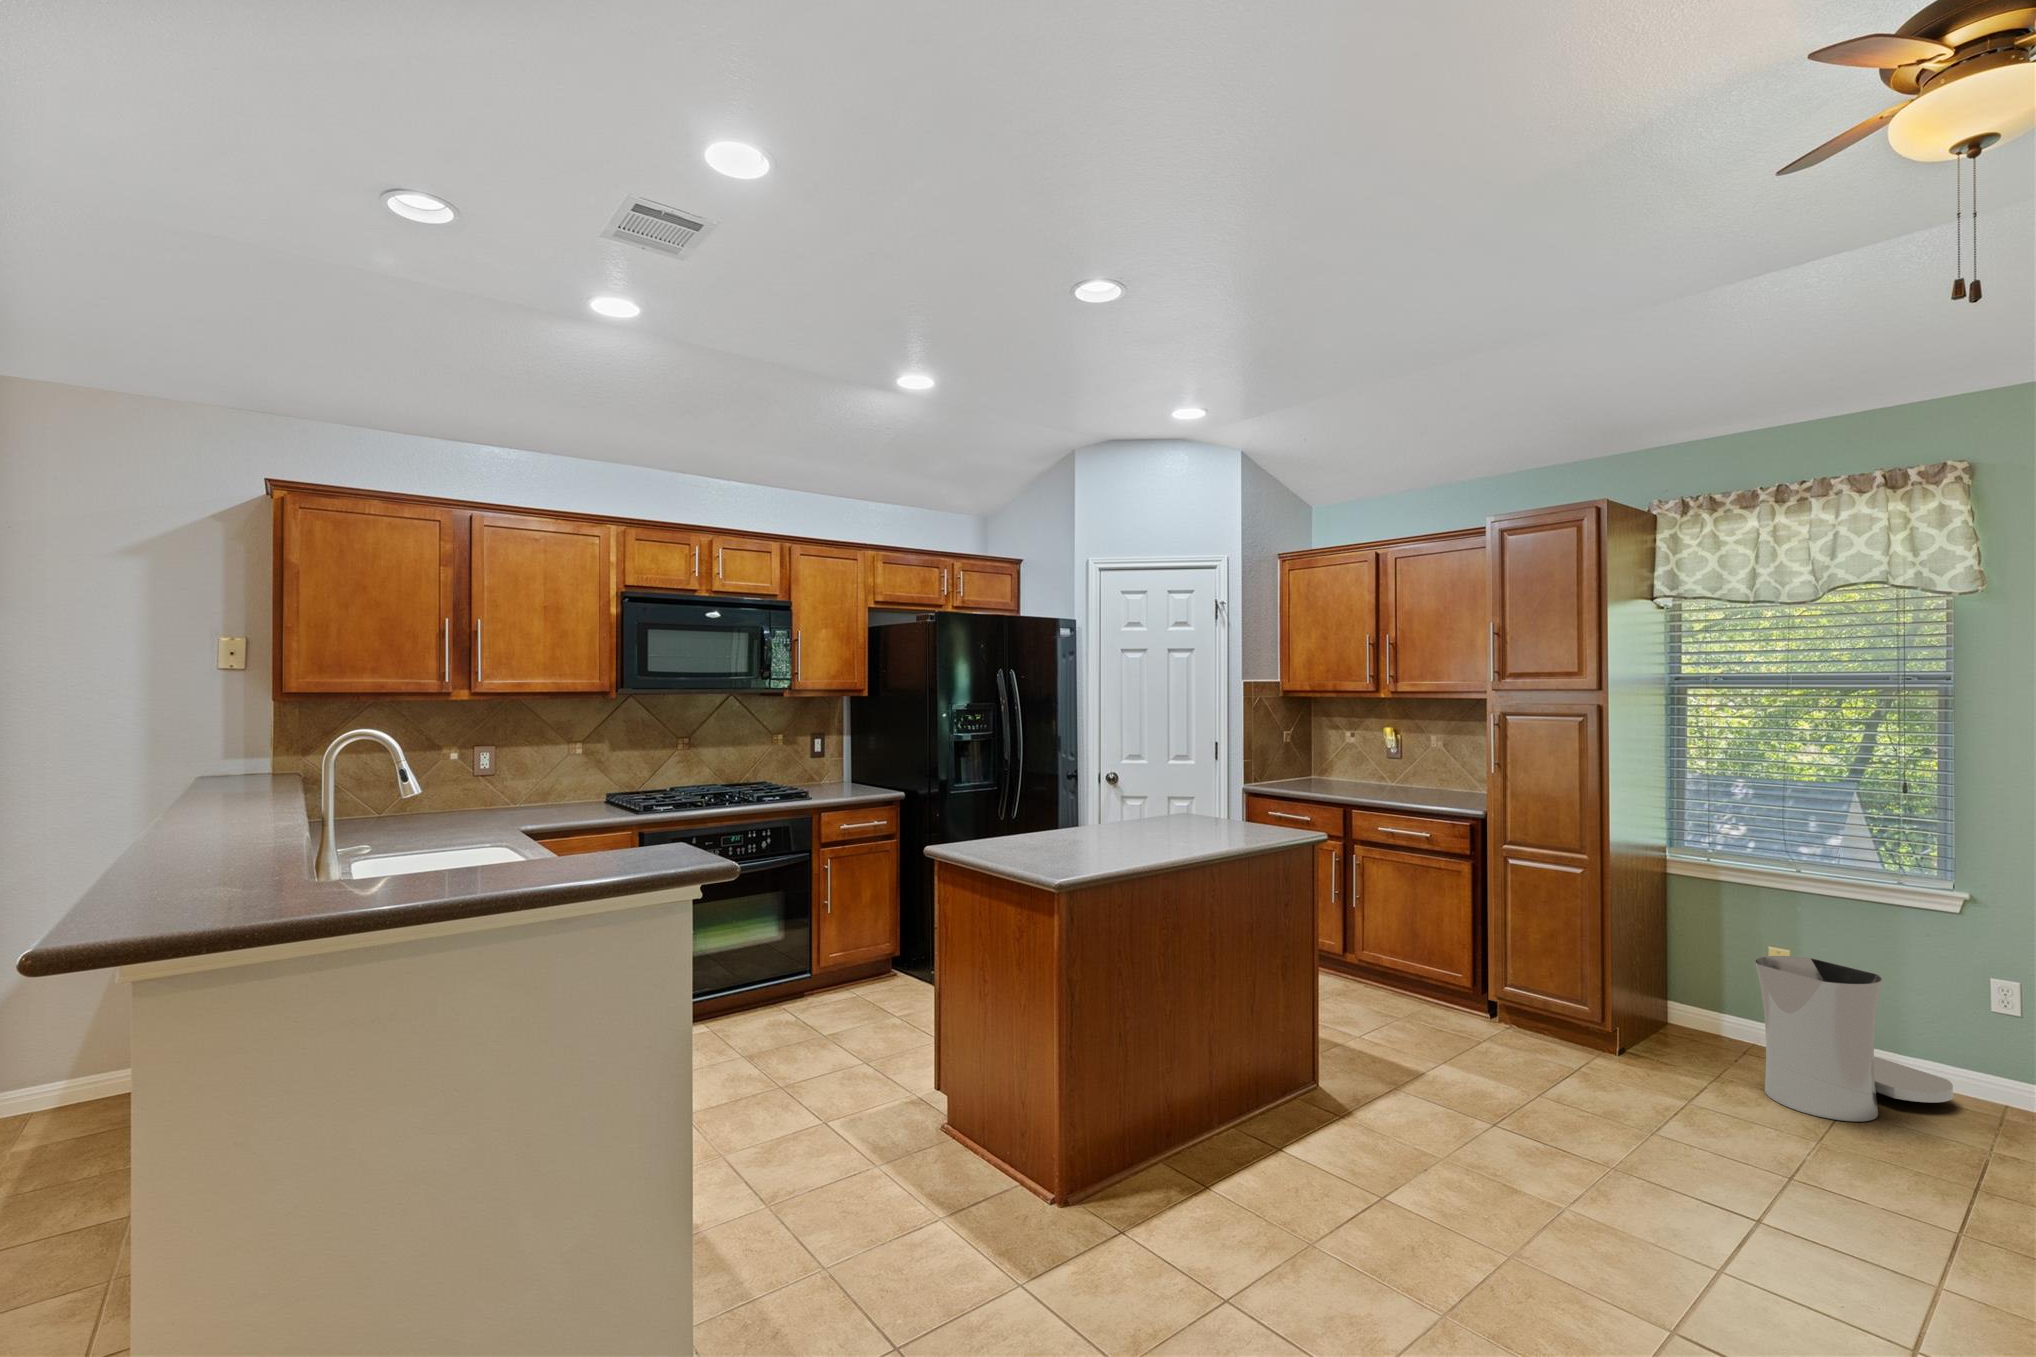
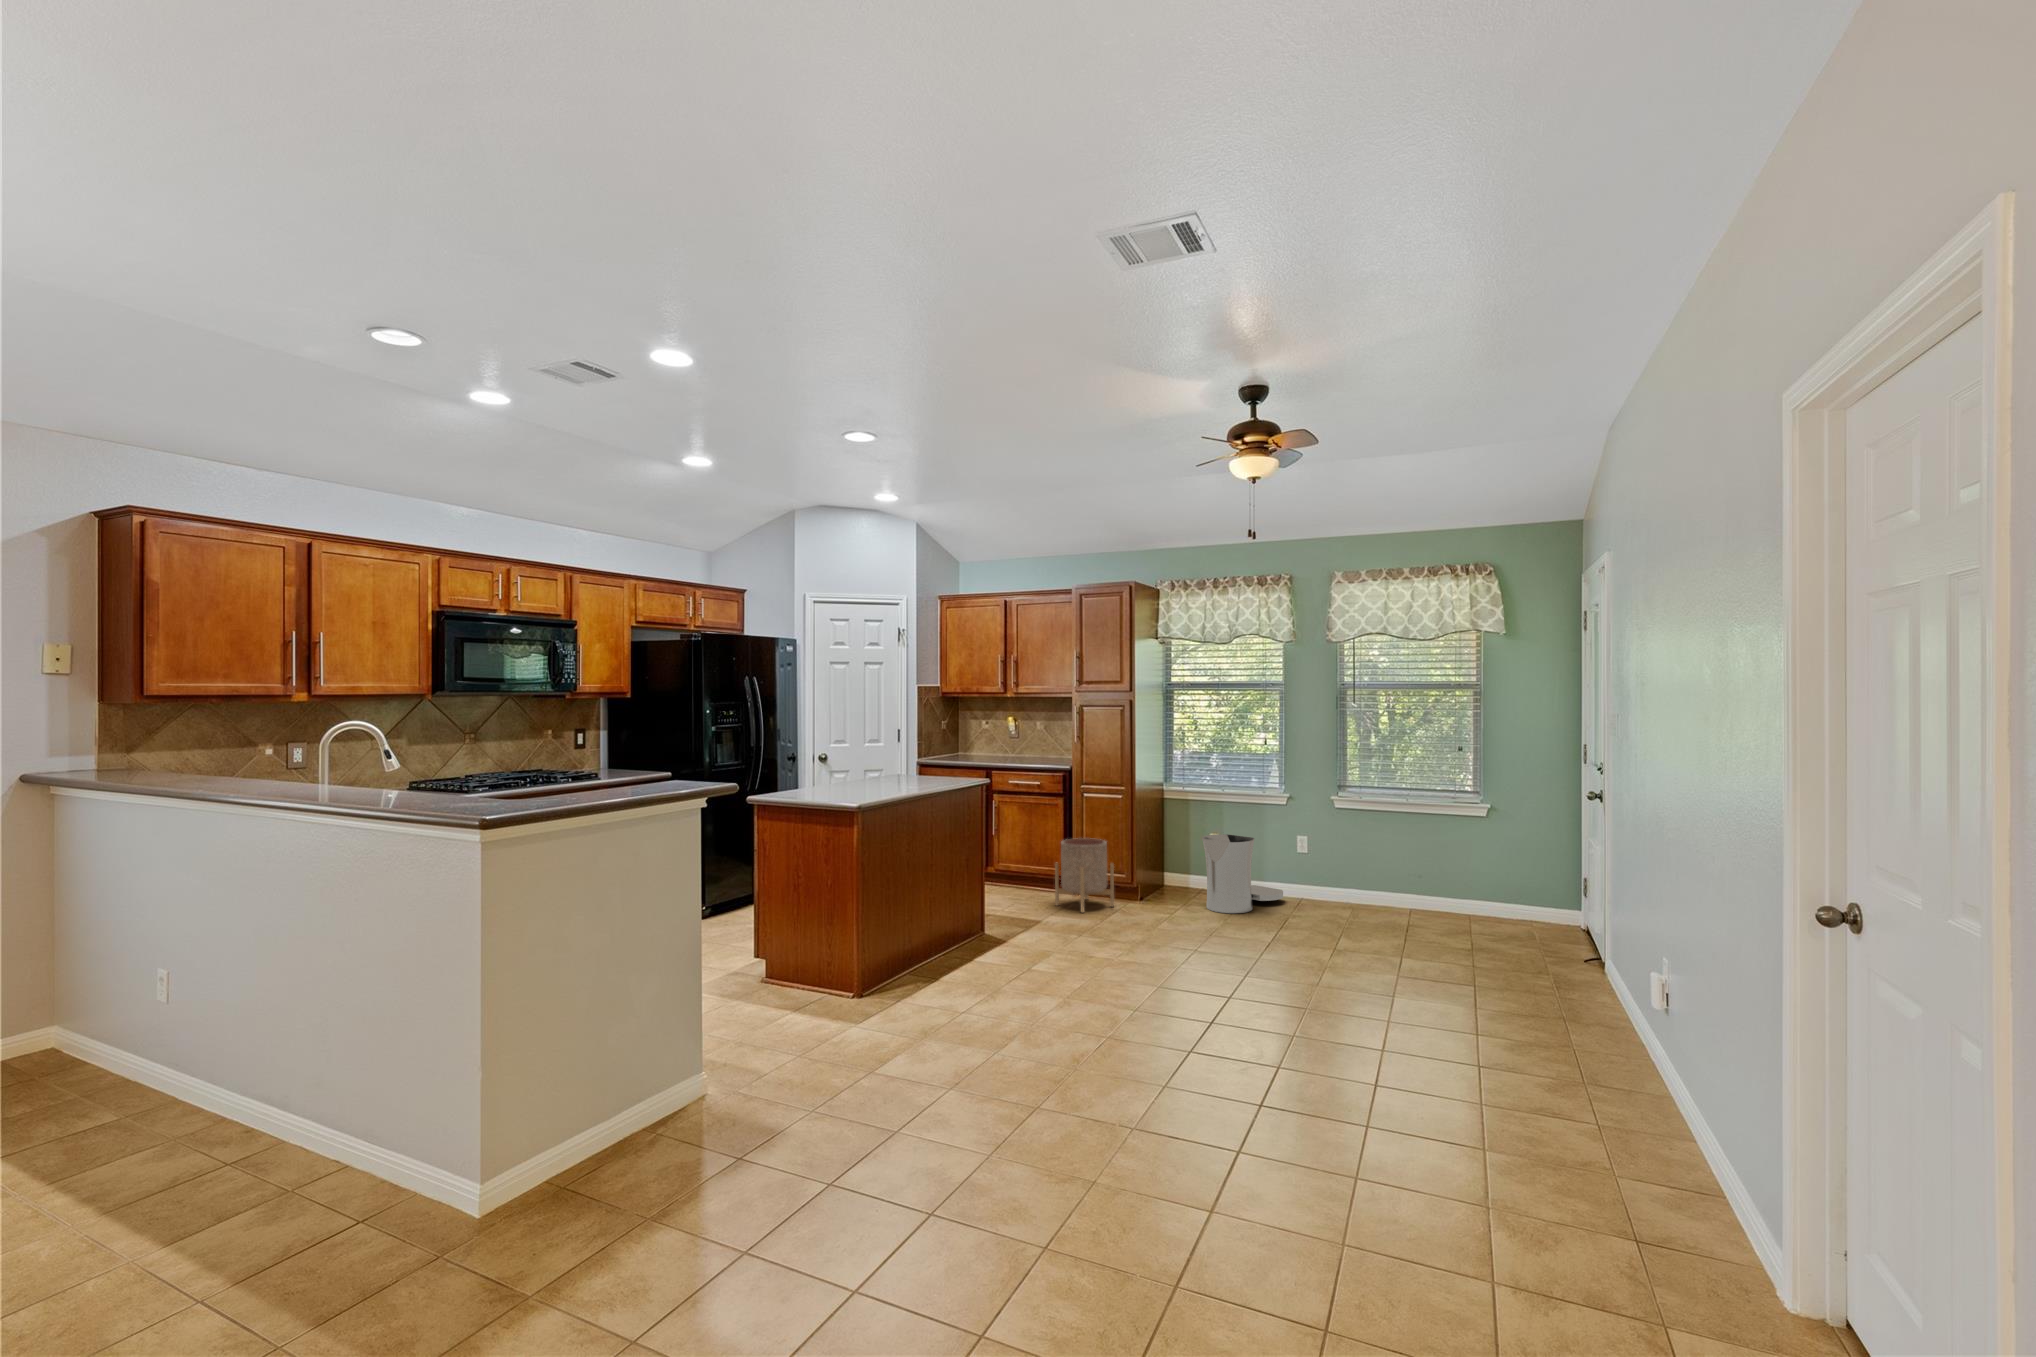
planter: none [1454,932,1566,1065] -> present [1055,838,1114,913]

